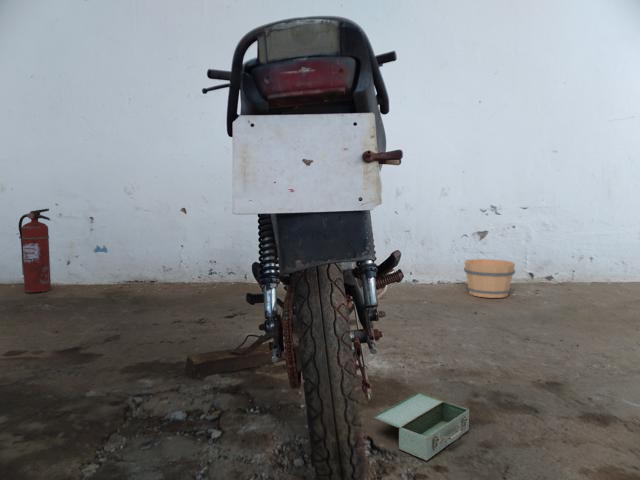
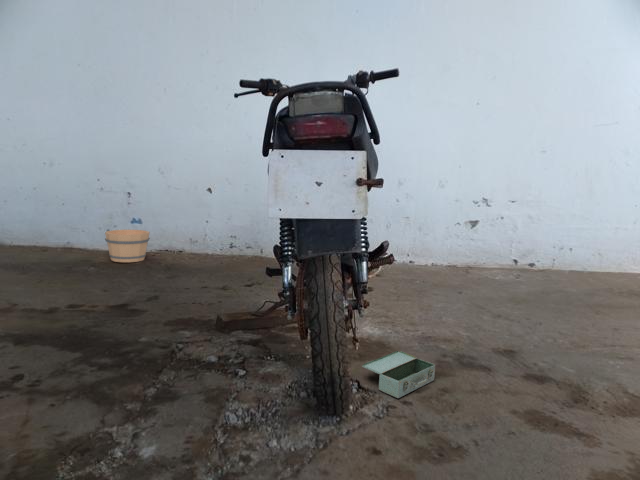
fire extinguisher: present [19,209,51,293] -> none [68,184,96,256]
bucket: present [464,259,515,298] -> present [105,230,150,262]

